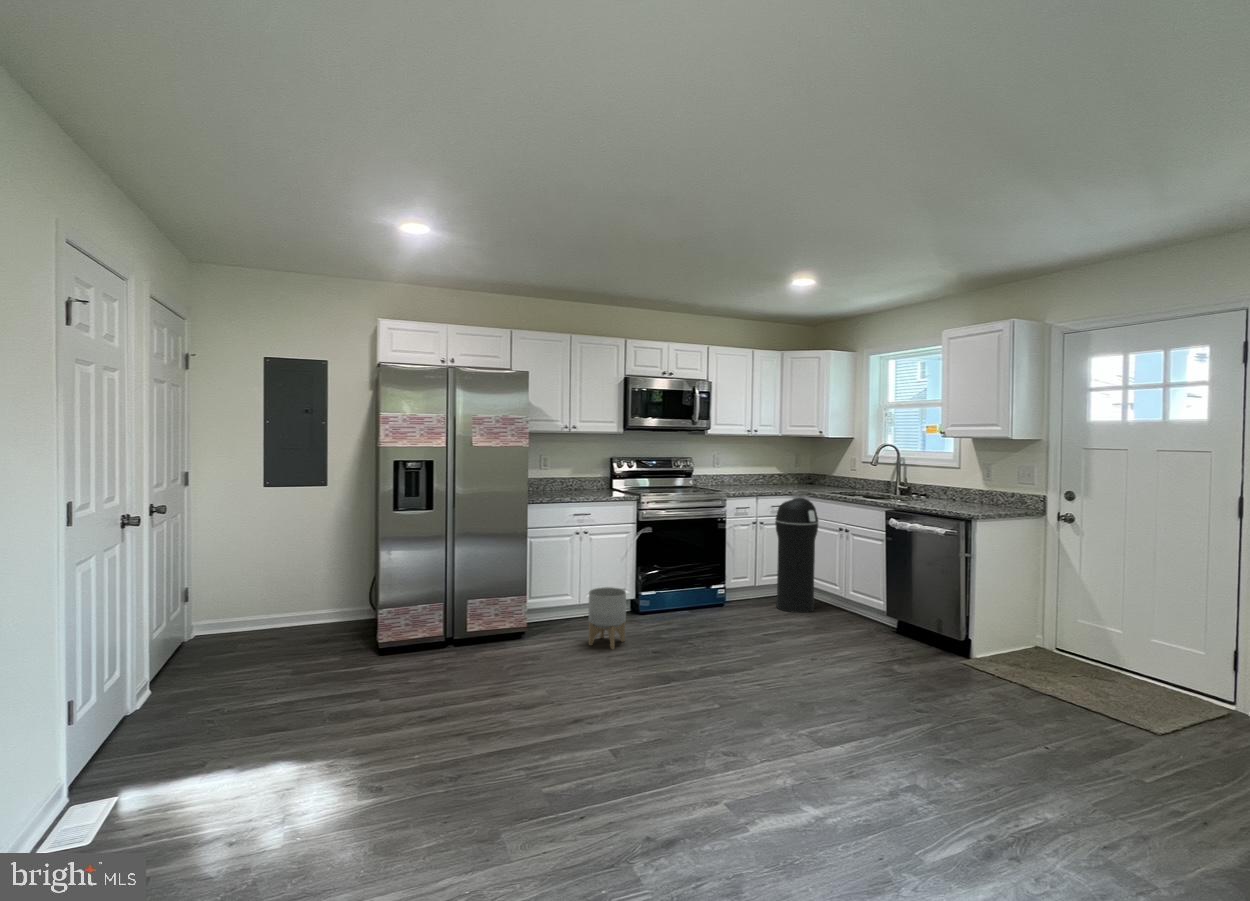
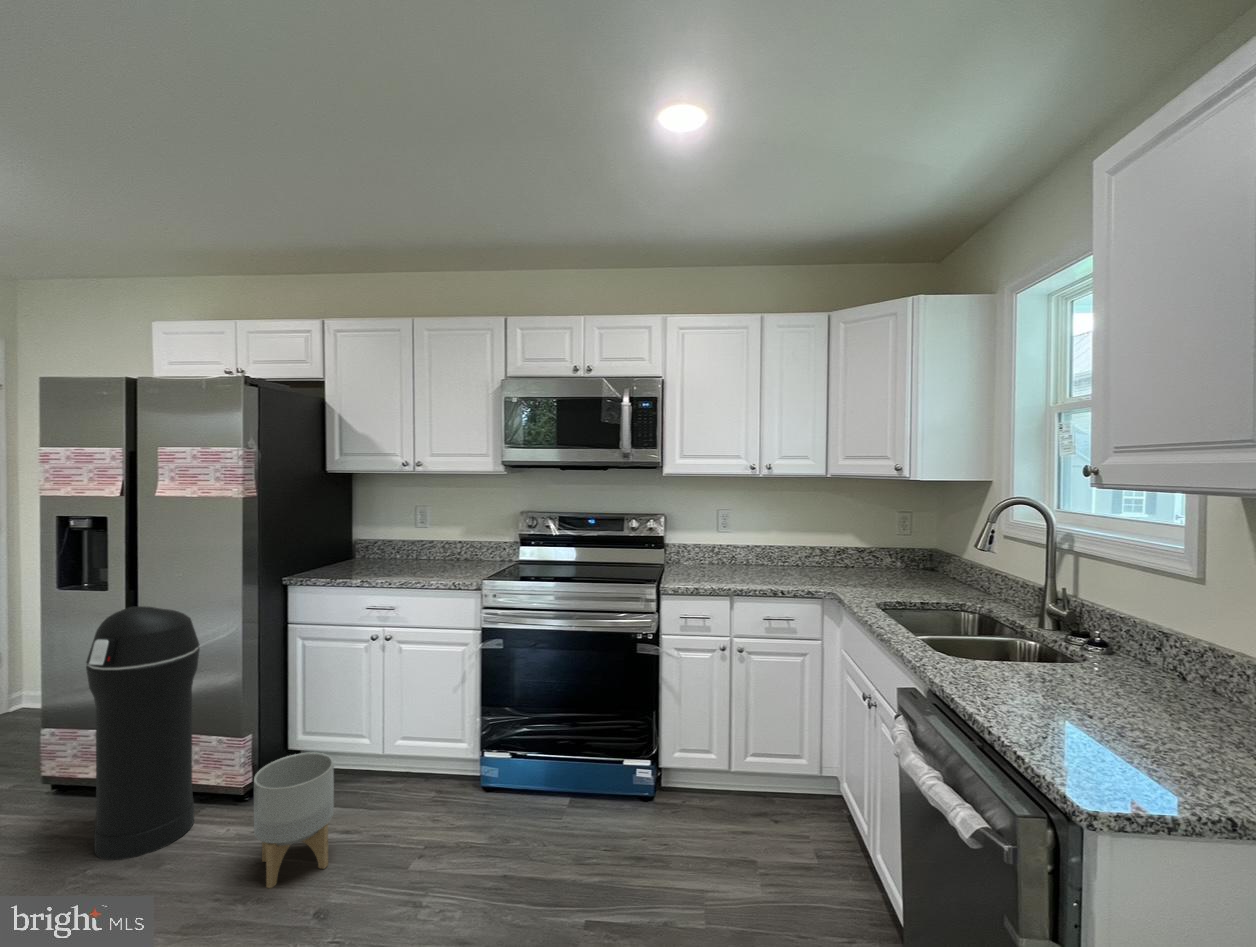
trash can: present [775,498,818,613] -> present [86,606,200,860]

